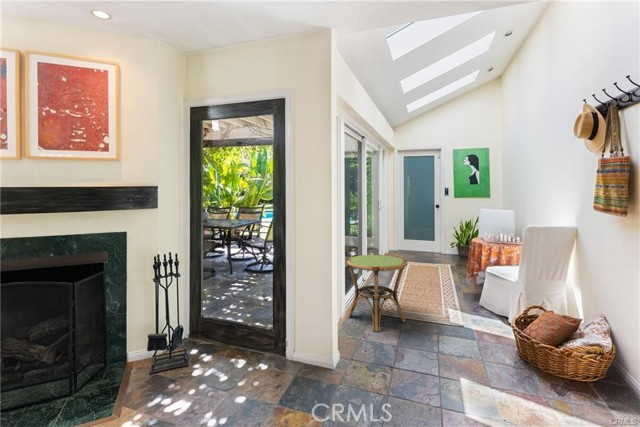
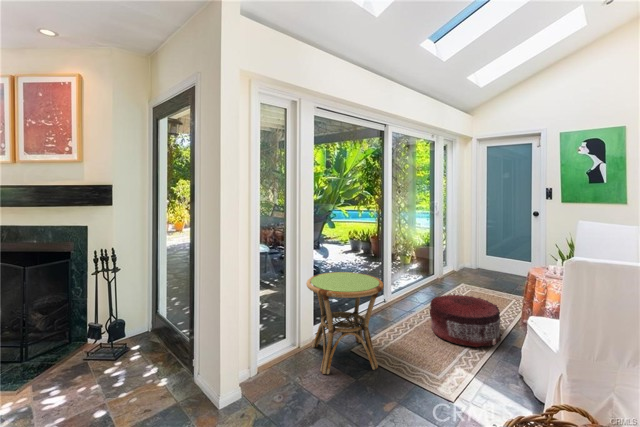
pouf: none [408,265,456,297] -> present [429,294,502,347]

